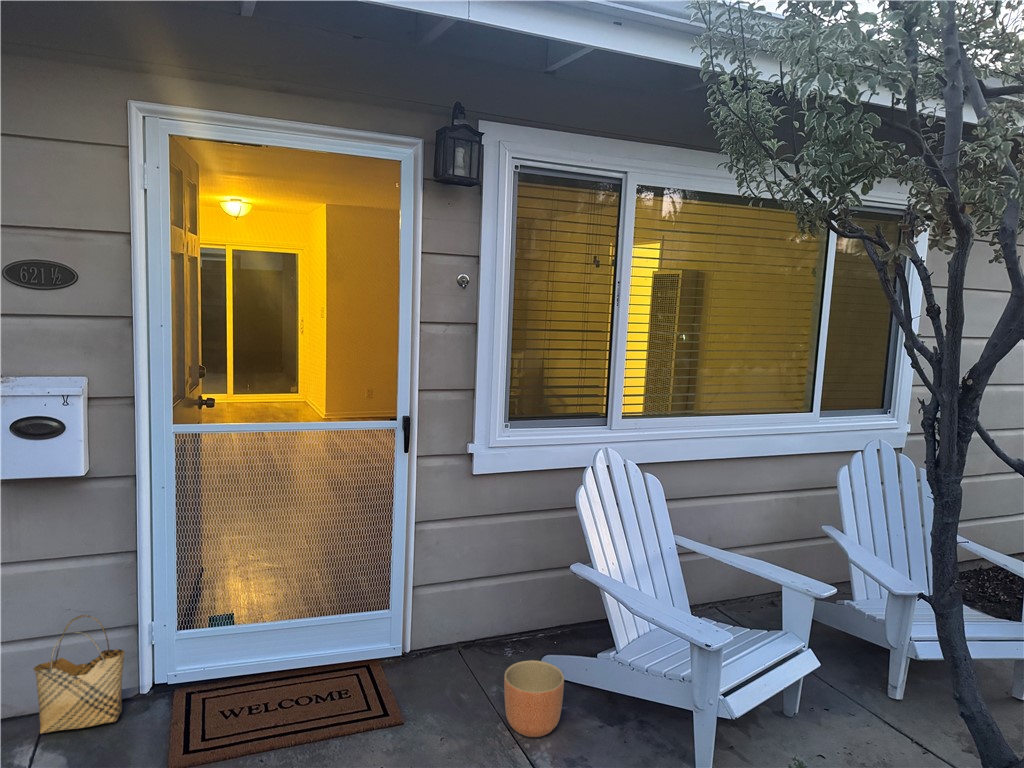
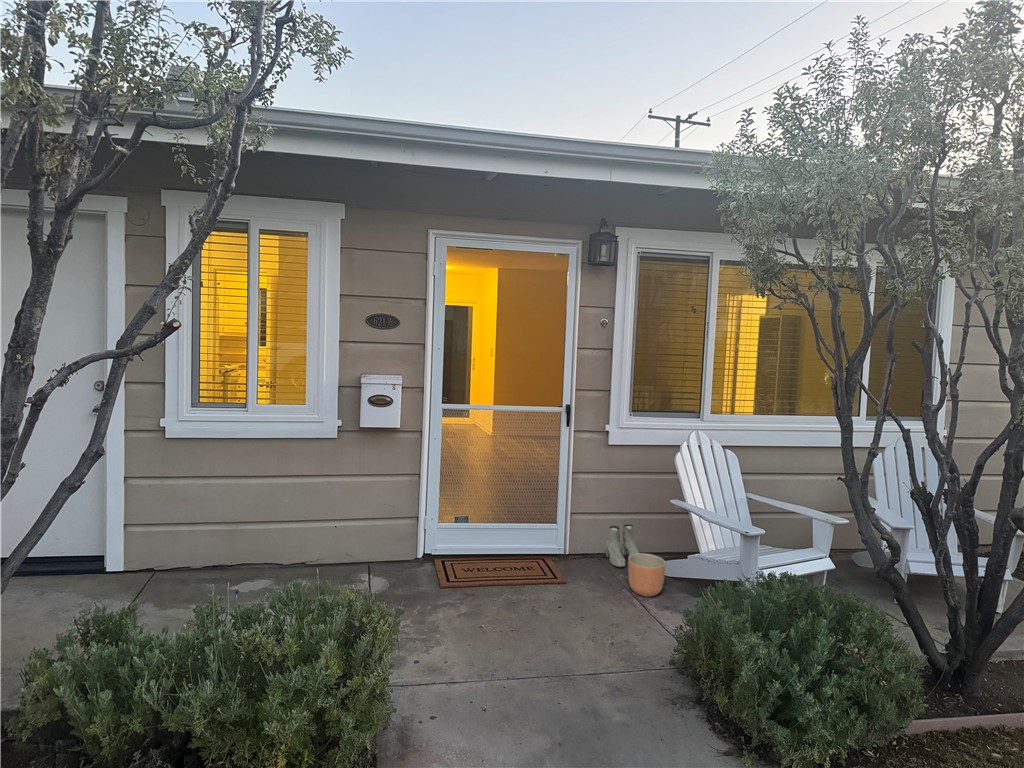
boots: none [472,602,528,678] -> present [606,524,639,567]
woven basket: present [33,615,125,734] -> none [372,507,415,567]

